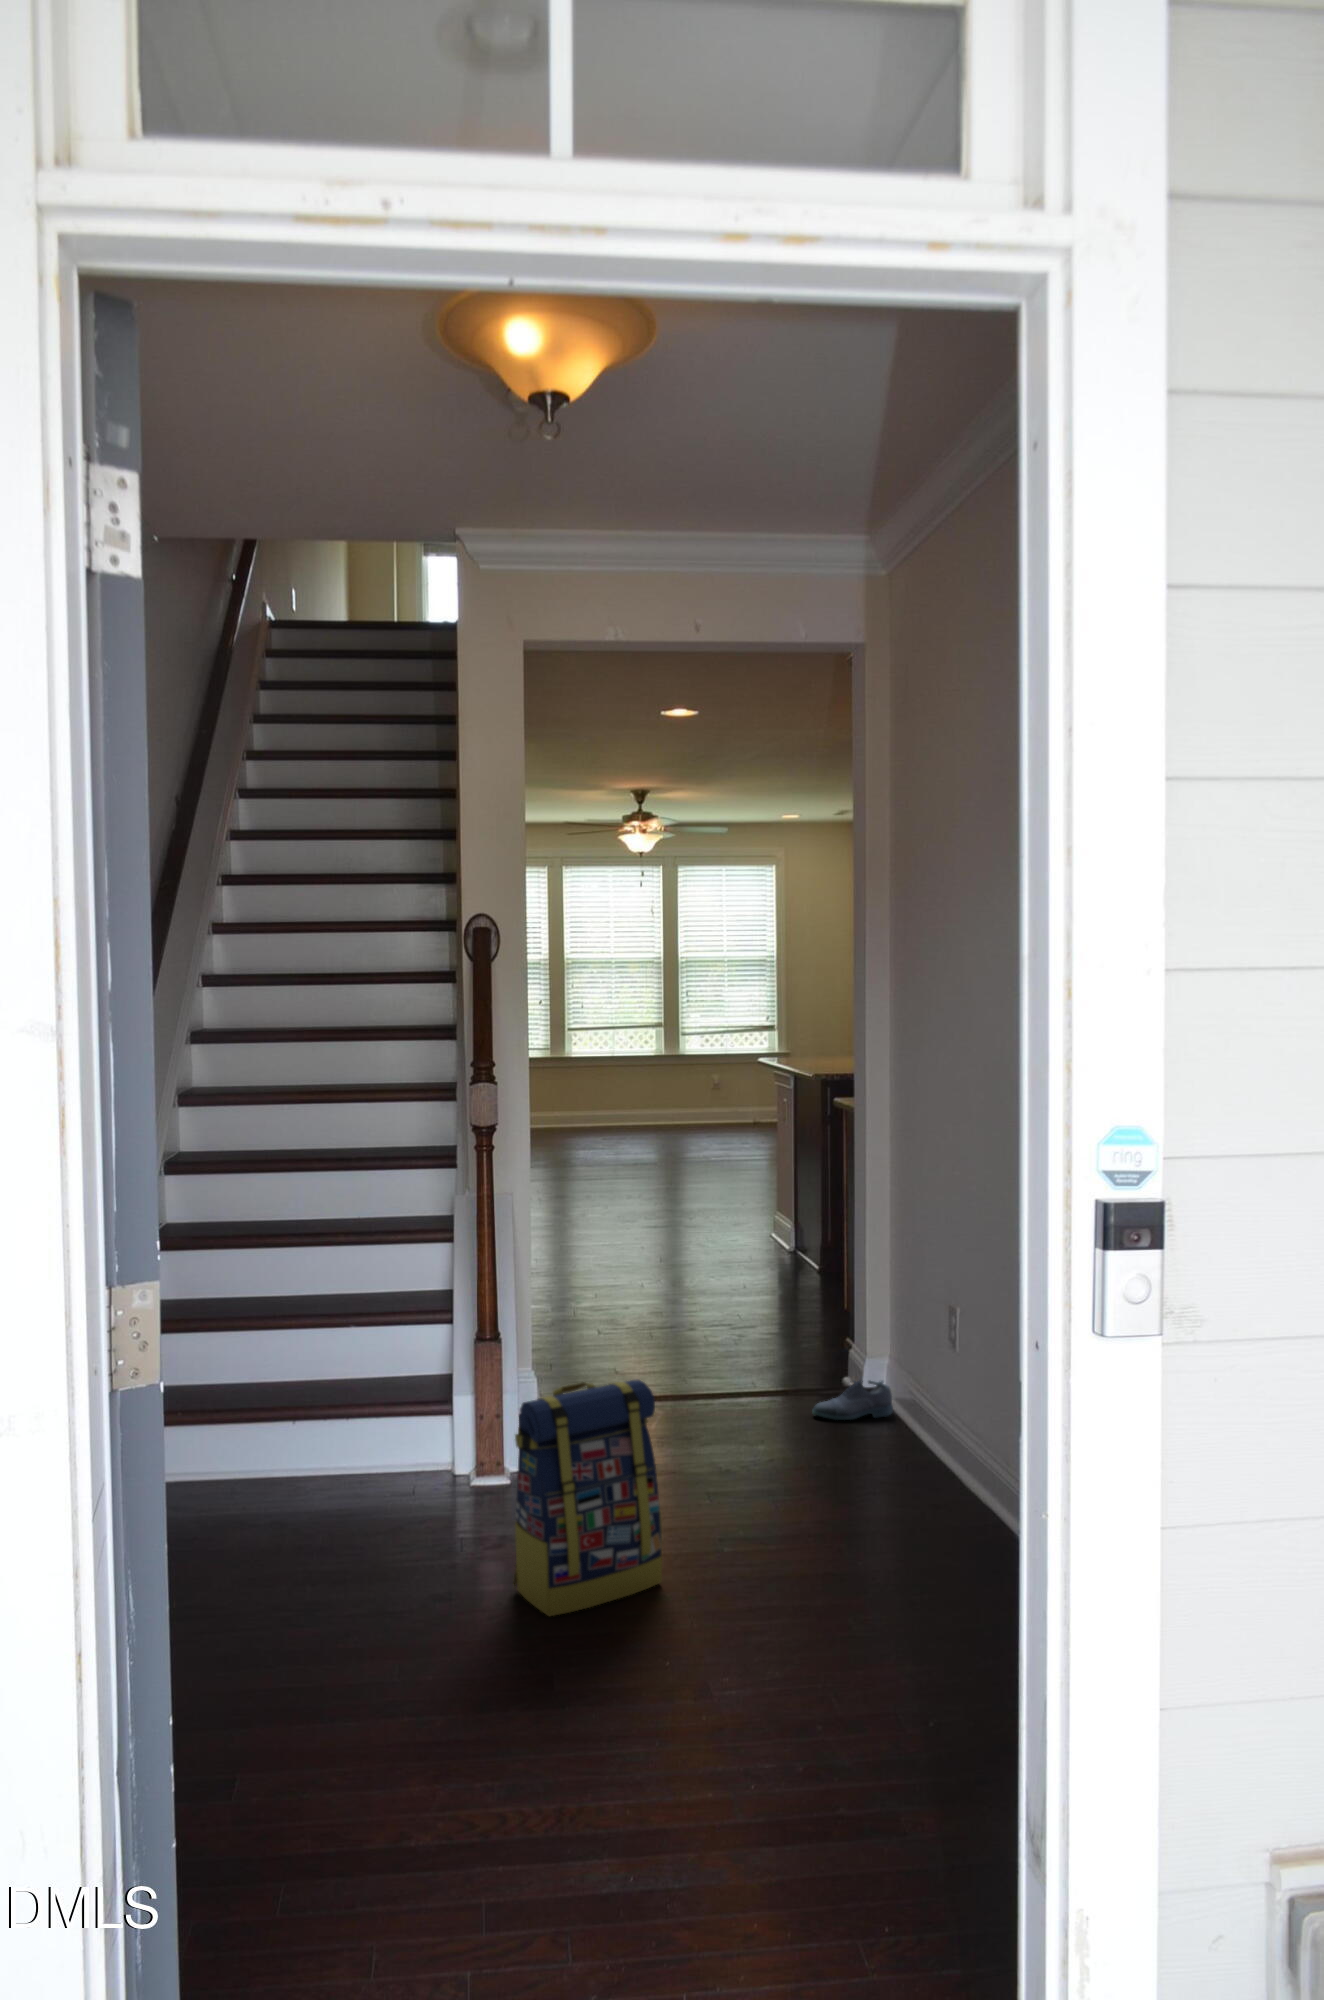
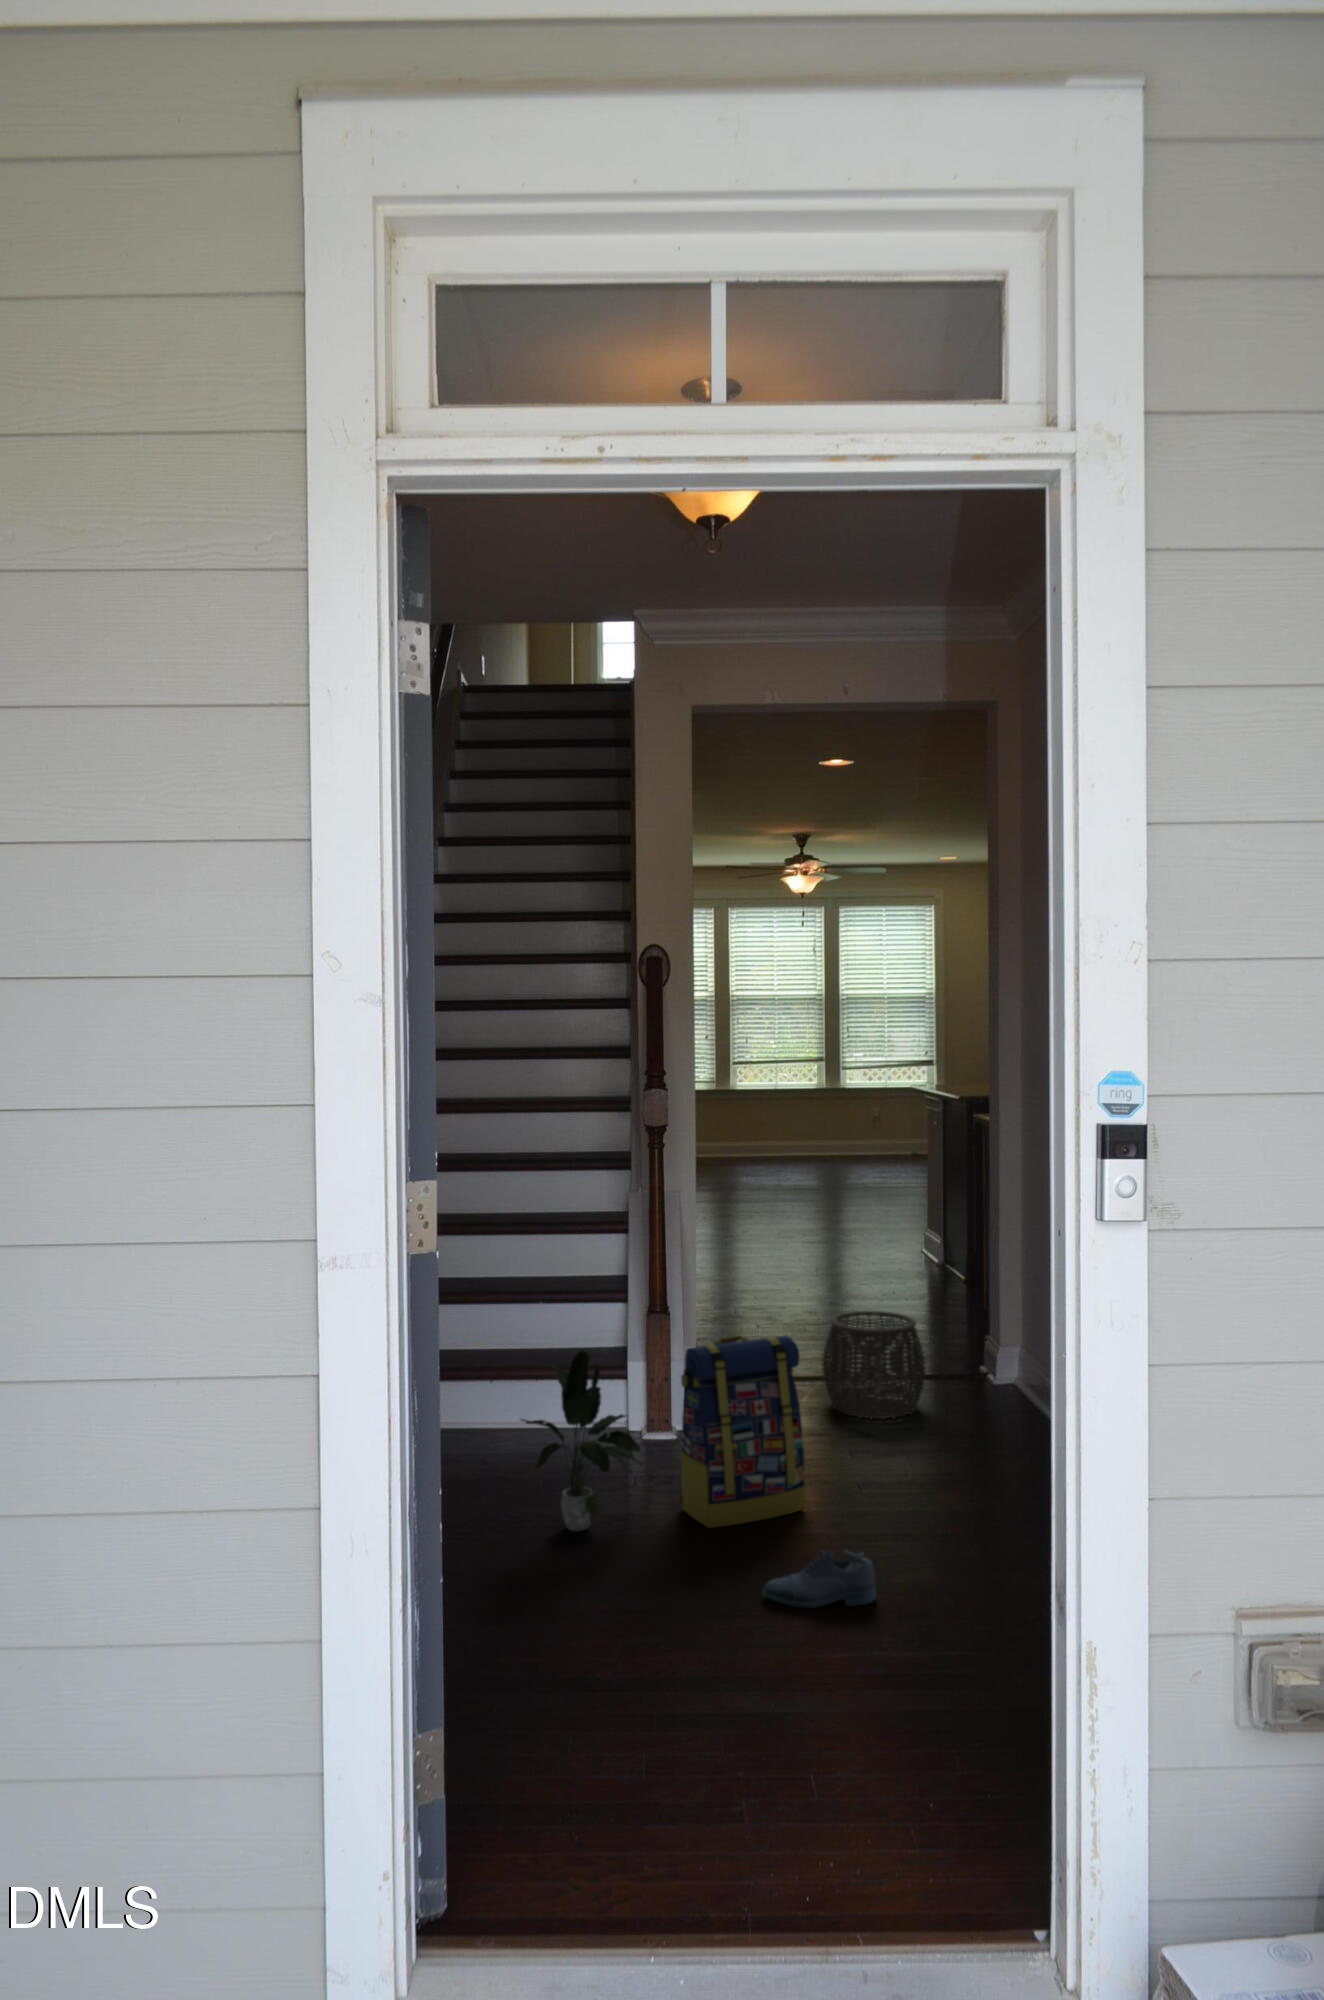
woven basket: none [675,1328,792,1454] -> present [822,1311,926,1420]
shoe: present [812,1380,893,1420] -> present [762,1551,876,1608]
potted plant: none [316,1411,470,1631] -> present [521,1351,641,1531]

